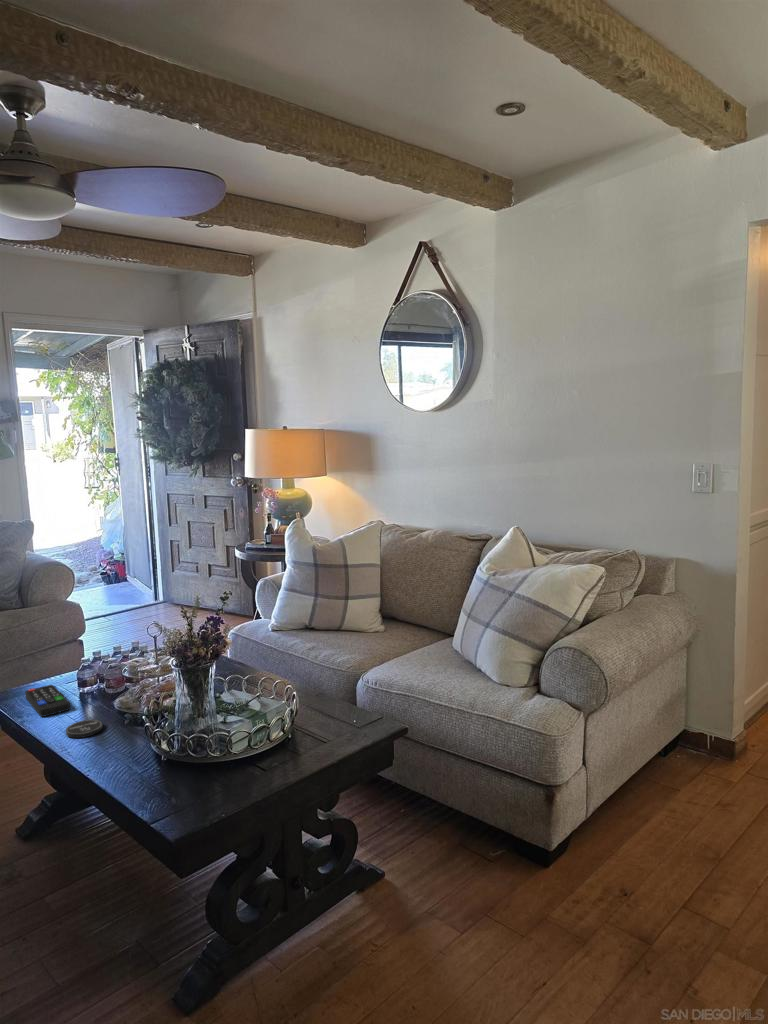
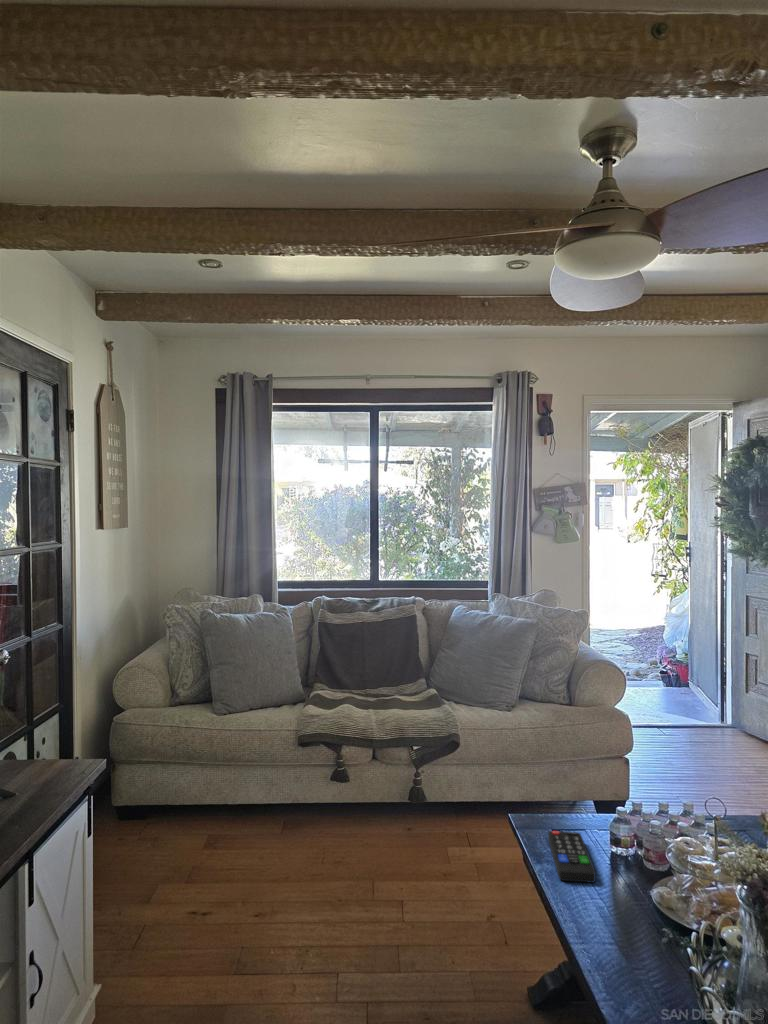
coaster: present [66,720,102,738] -> none [584,912,632,945]

